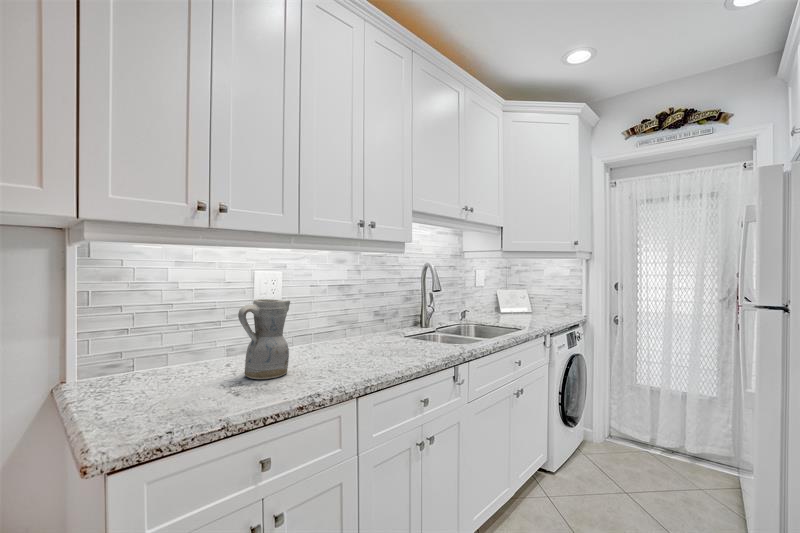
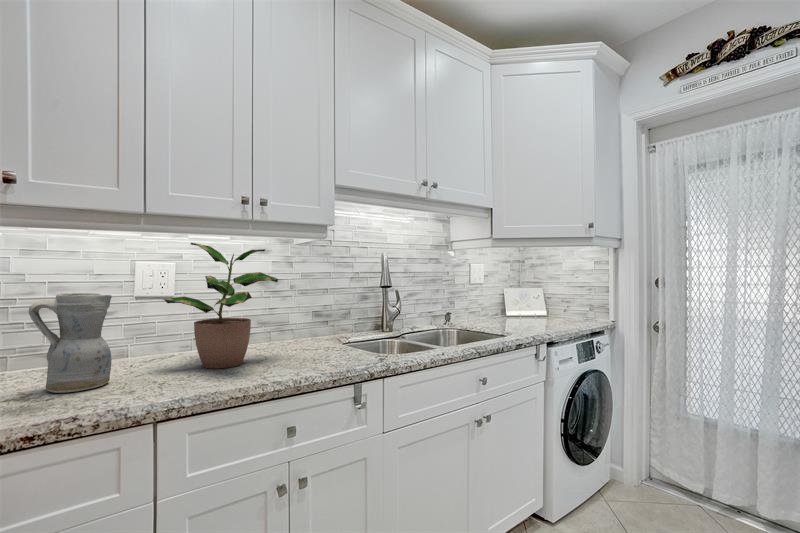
potted plant: none [308,257,385,358] -> present [164,243,278,368]

